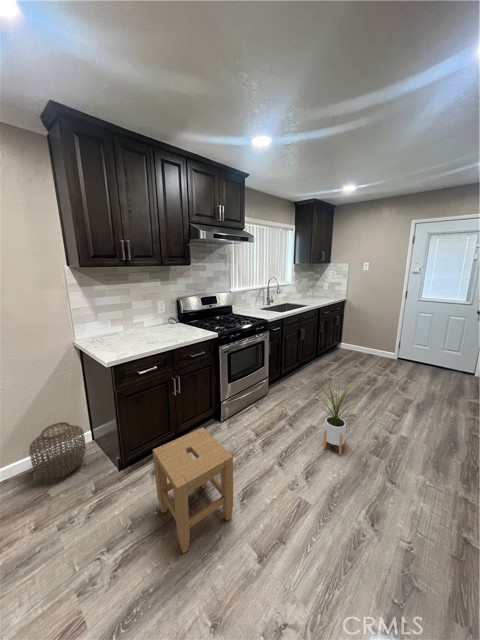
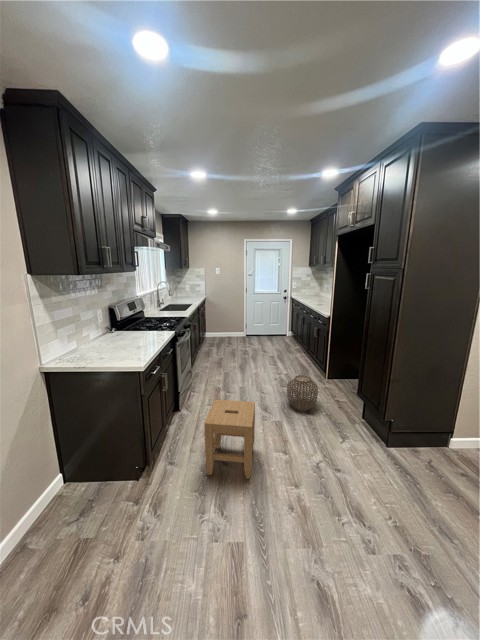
house plant: present [321,377,355,455] -> none [249,342,277,396]
woven basket: present [29,422,86,478] -> present [287,375,318,411]

